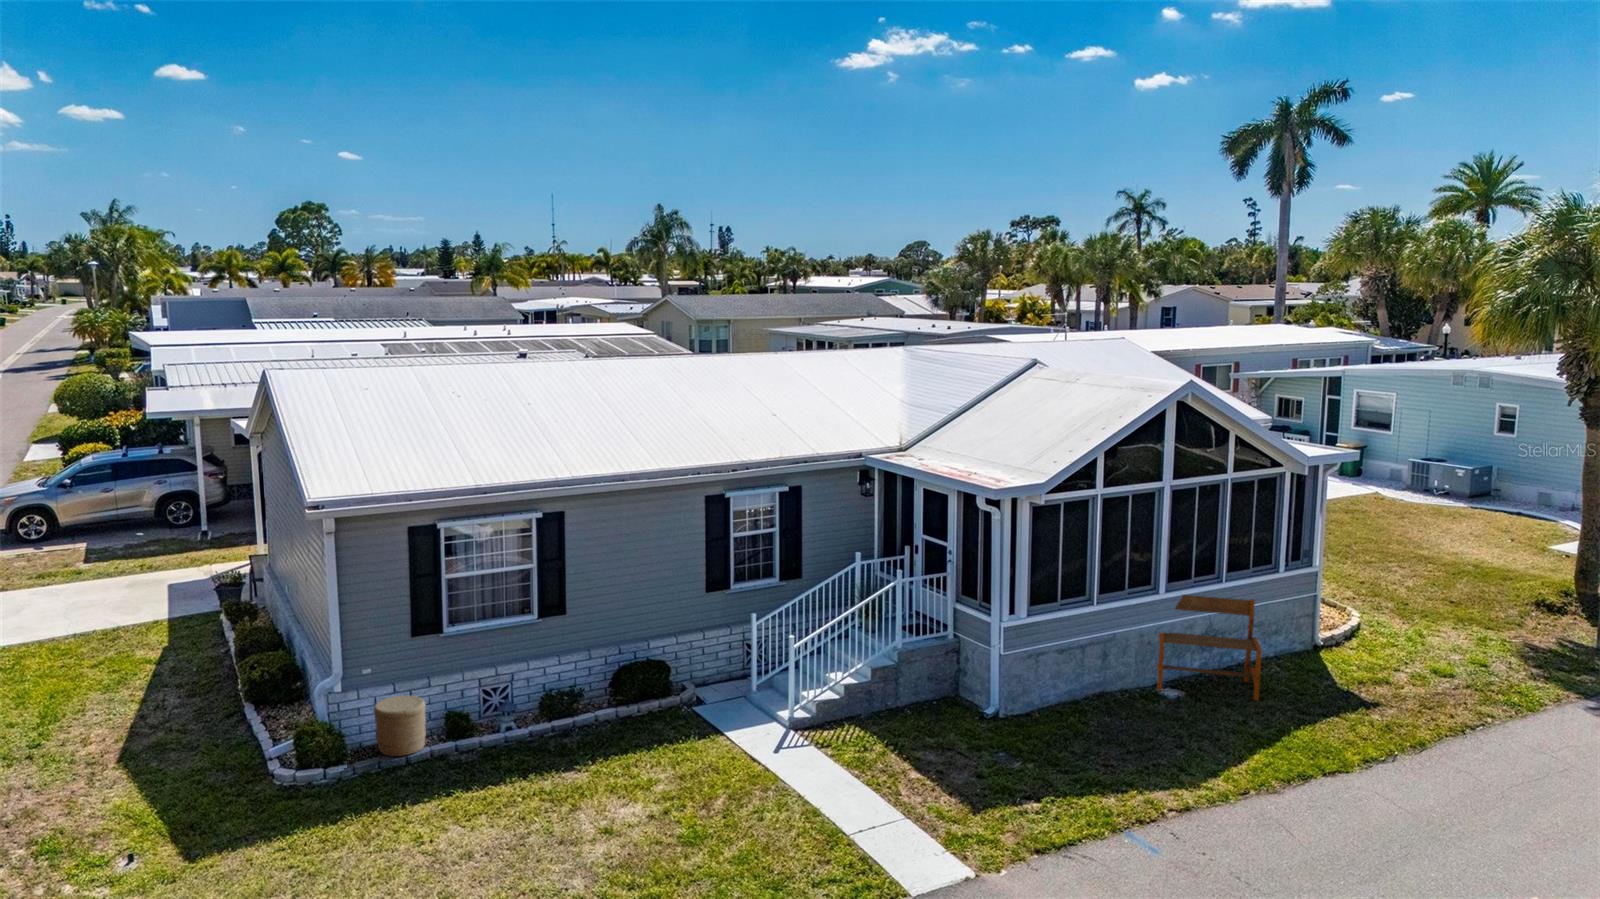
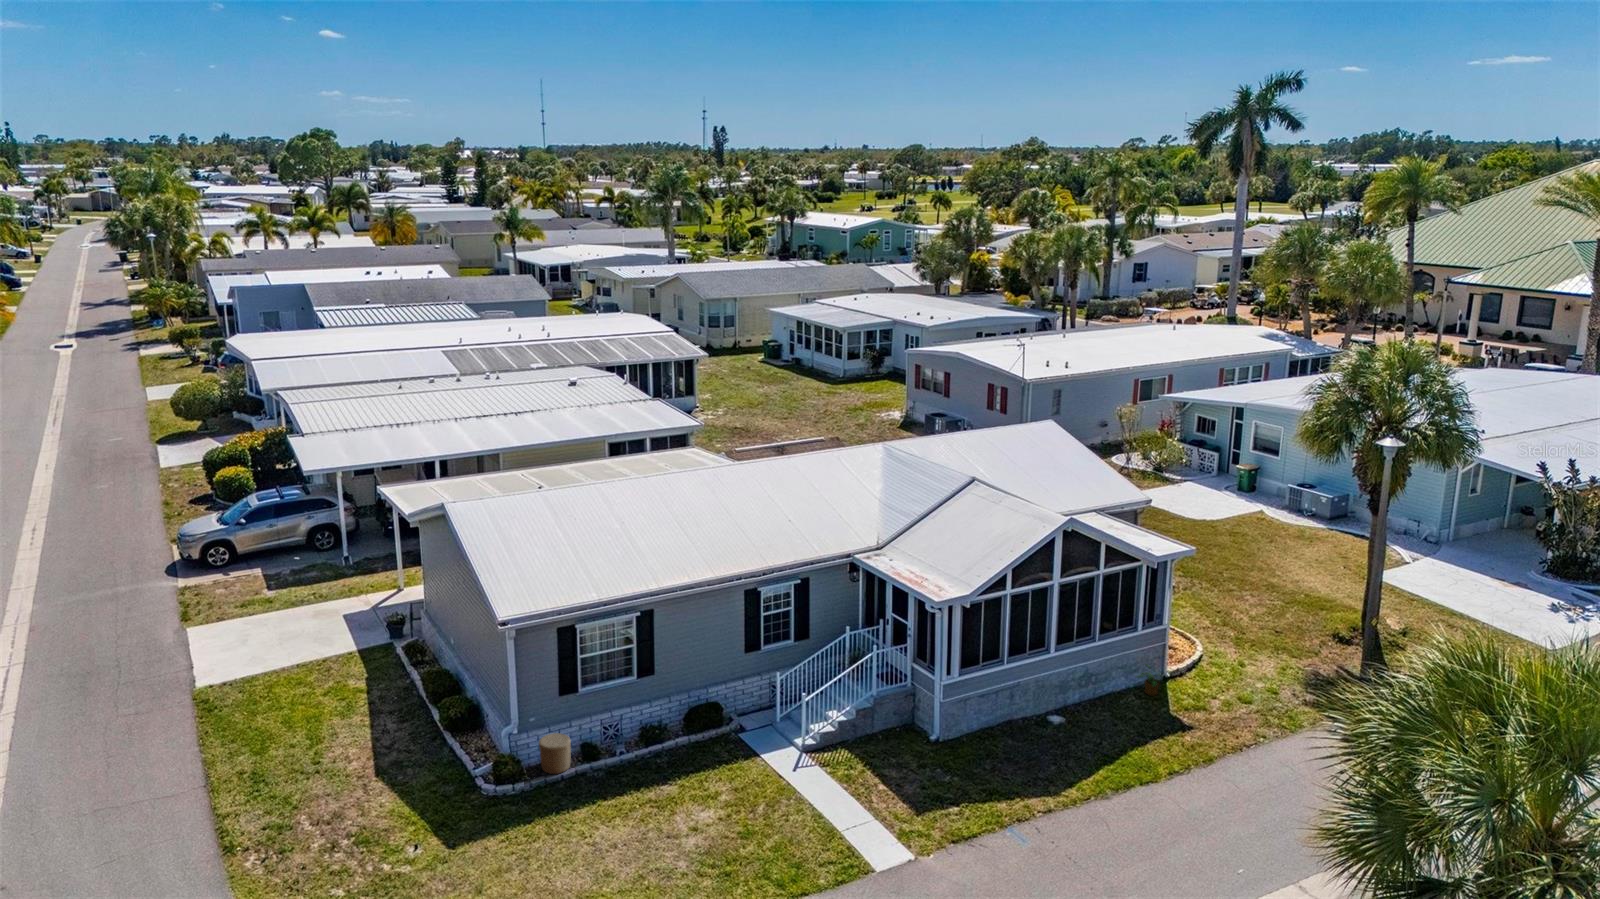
bench: present [1157,595,1262,701] -> none [1047,651,1115,727]
potted plant: none [1277,621,1321,665] -> present [1137,664,1160,696]

